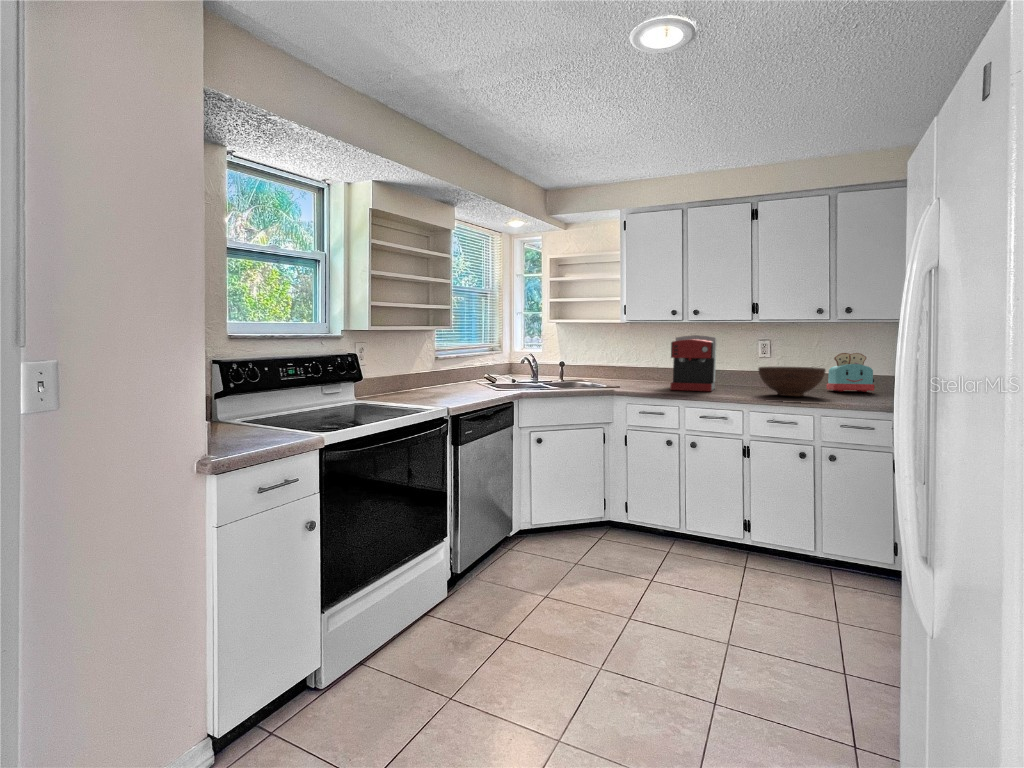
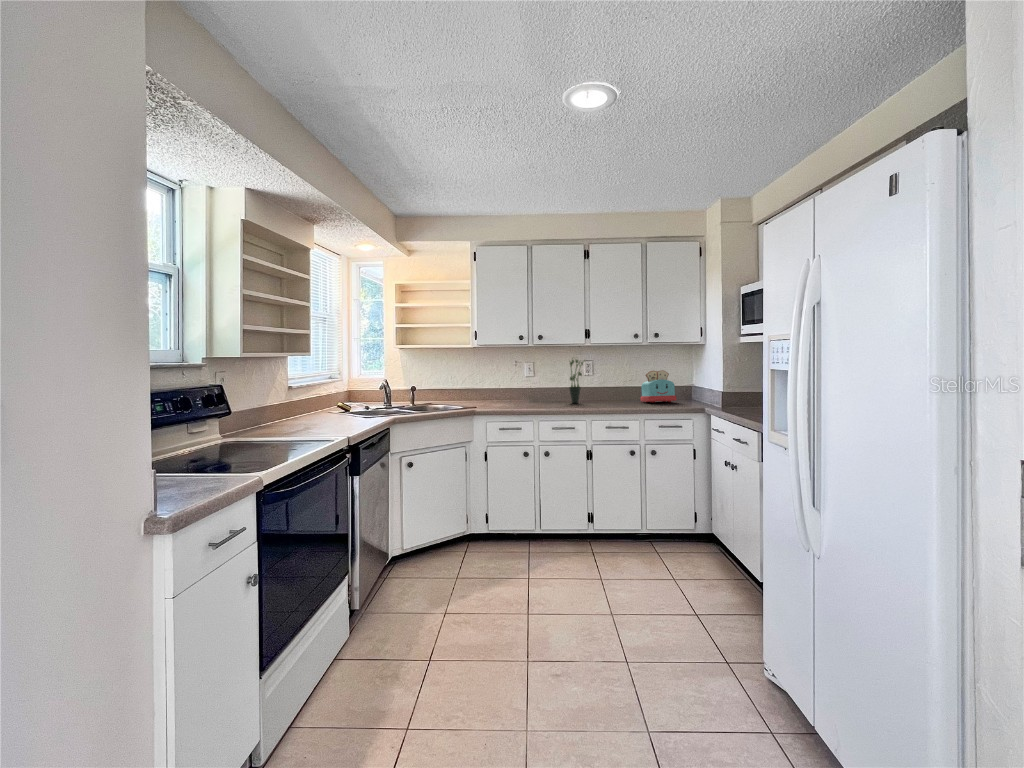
coffee maker: present [670,335,716,391] -> none [522,358,559,408]
potted plant: none [735,335,759,387] -> present [569,358,583,403]
fruit bowl: present [758,367,825,396] -> none [597,383,650,408]

